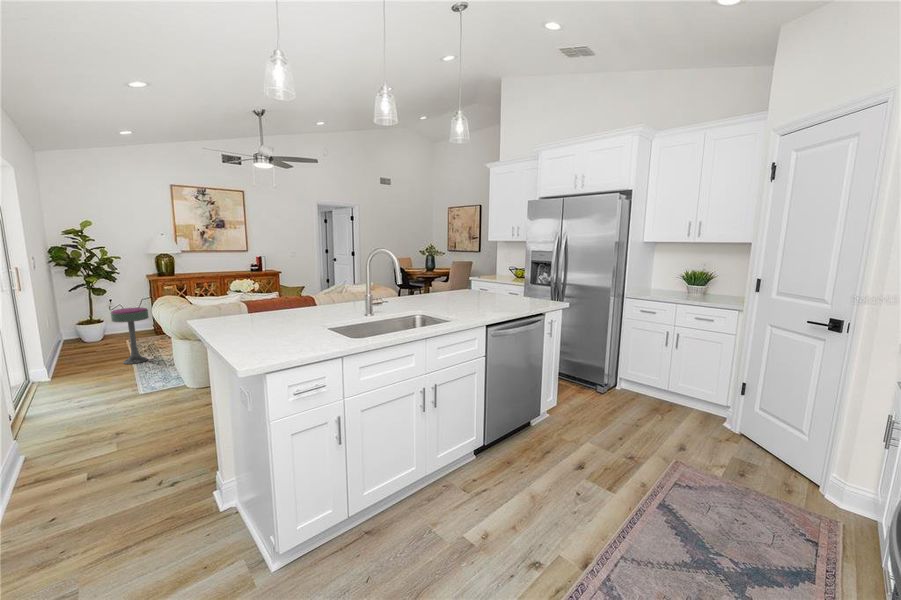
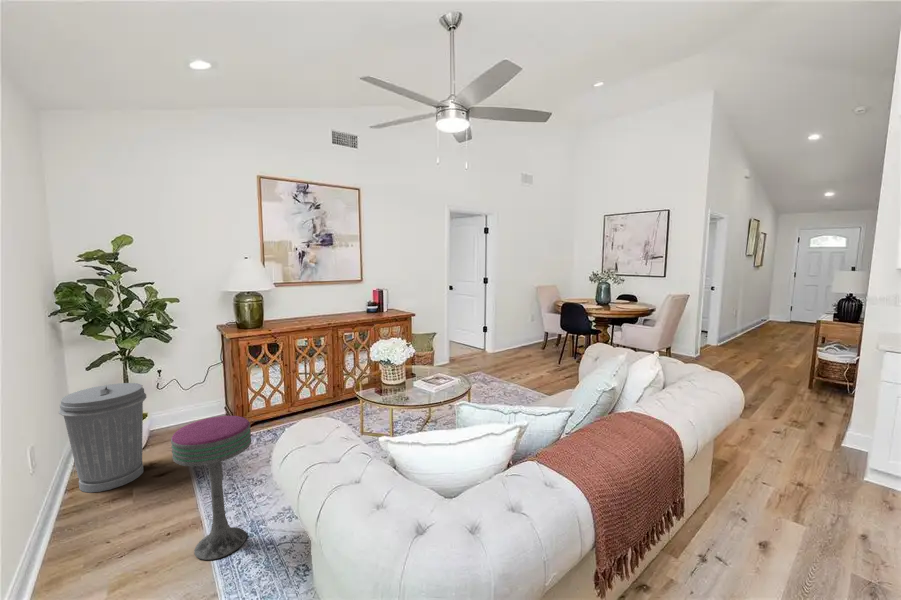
trash can: none [56,299,102,350] -> present [59,383,146,493]

